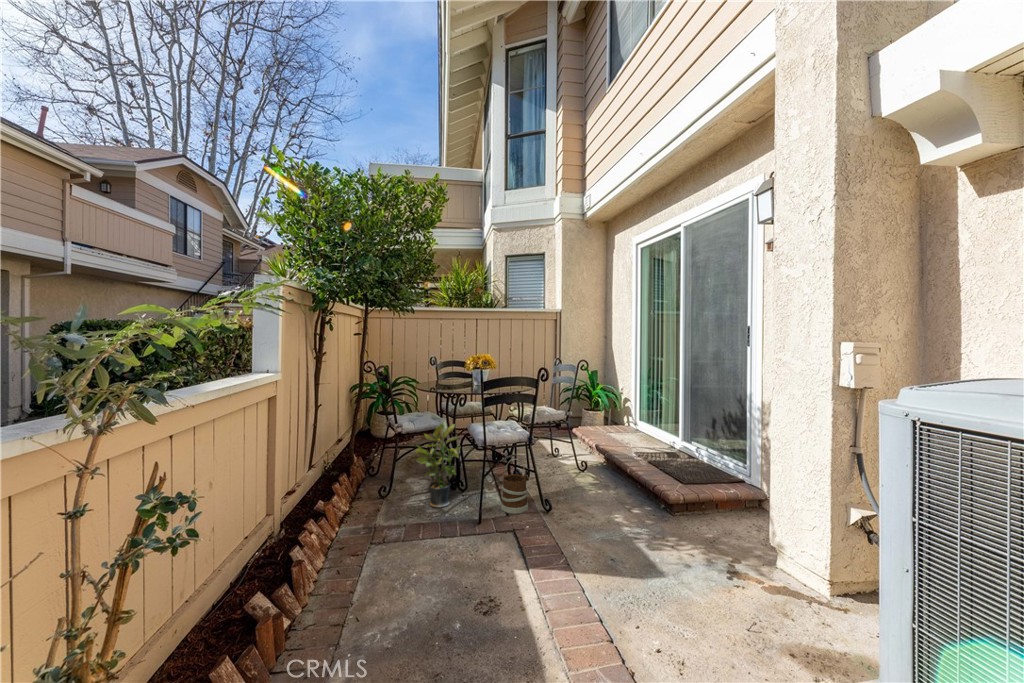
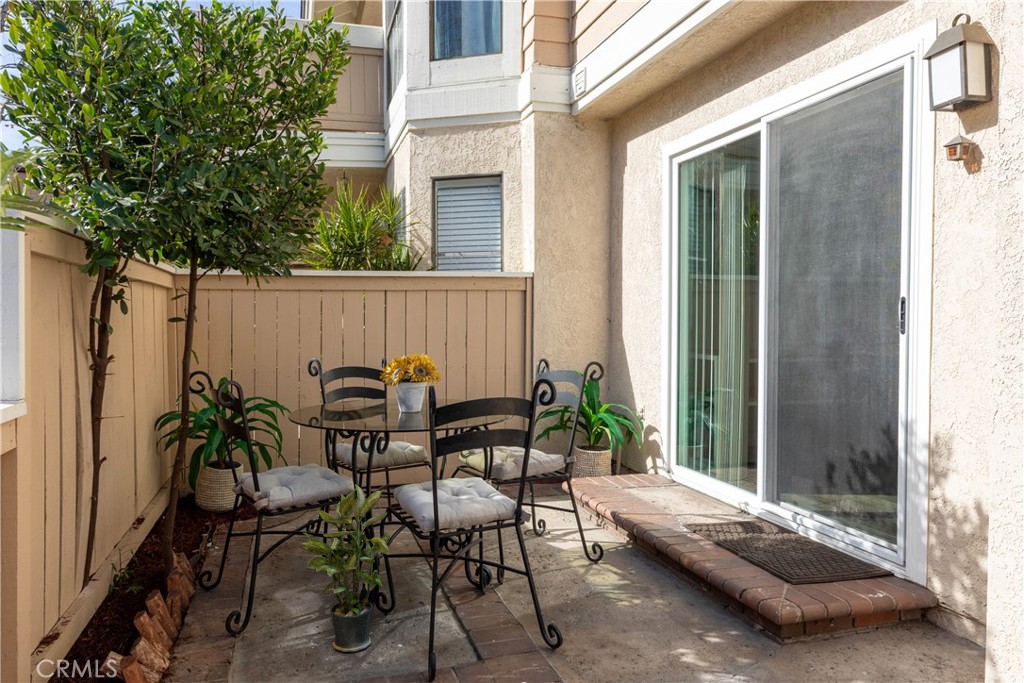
wooden bucket: present [501,459,528,513] -> none [471,552,522,655]

